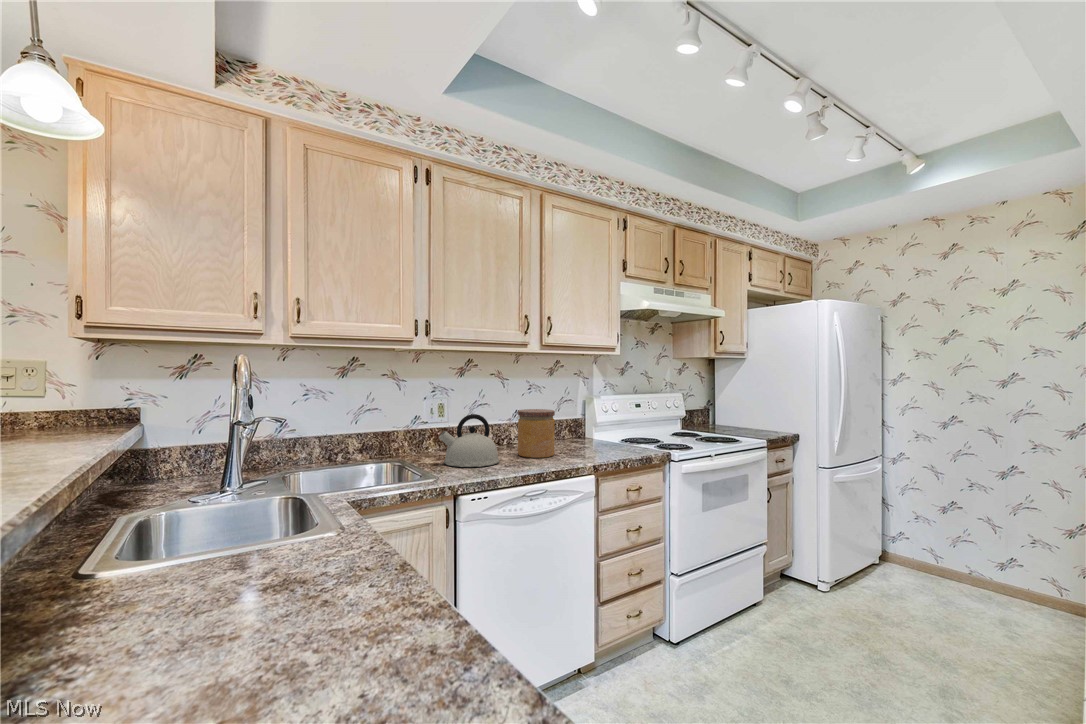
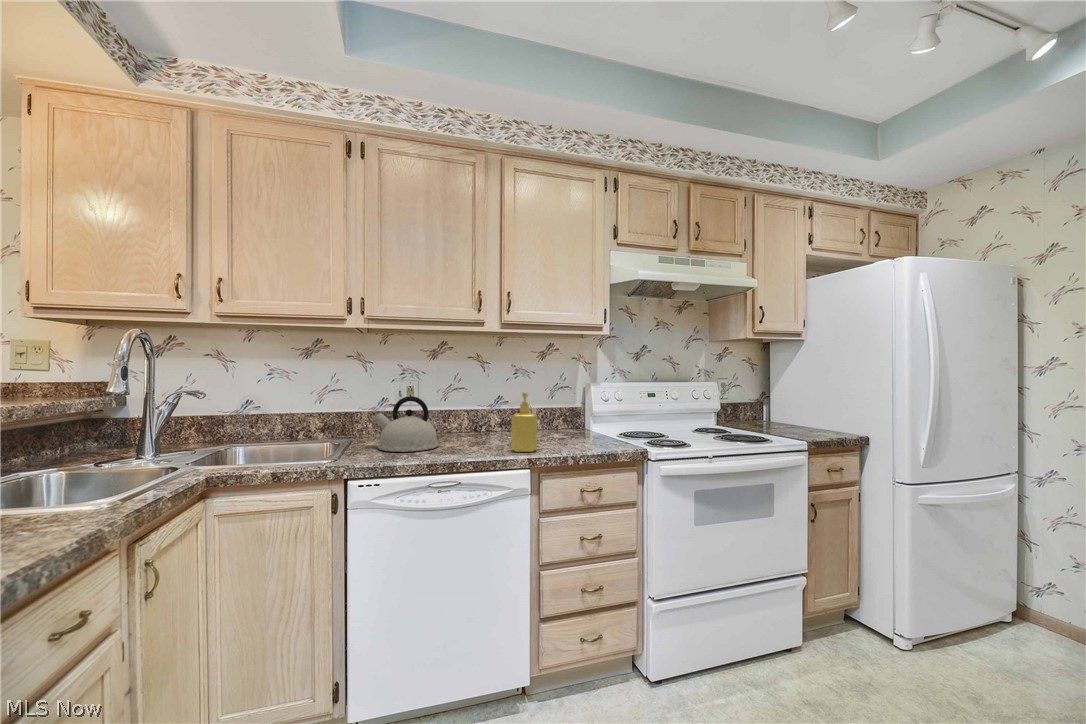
soap dispenser: none [568,408,593,461] -> present [511,392,537,452]
jar: present [518,409,555,458] -> none [470,394,510,446]

